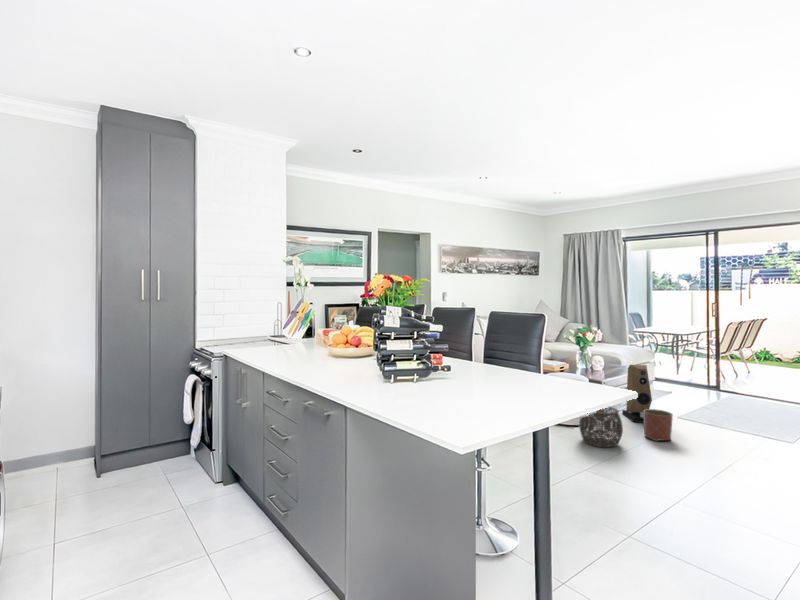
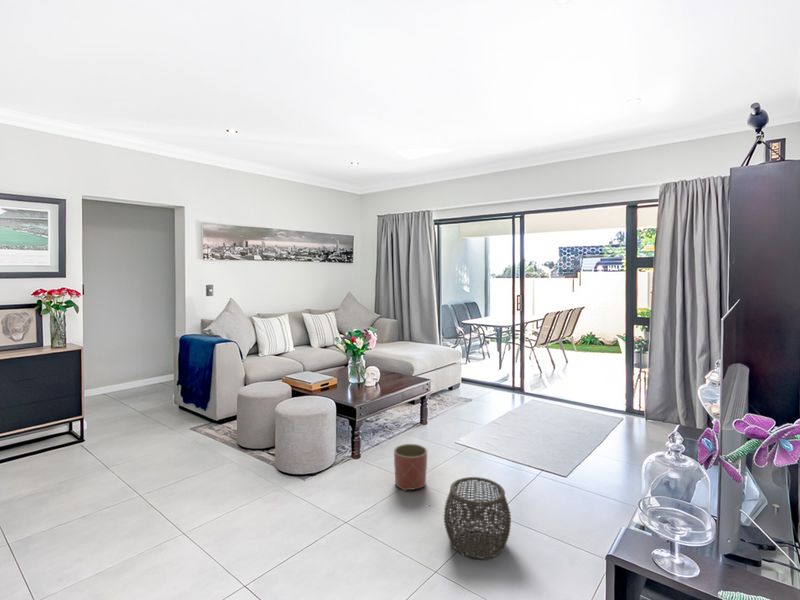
speaker: present [622,365,652,422] -> none [396,379,424,454]
woven basket: present [579,407,623,448] -> present [444,477,511,559]

